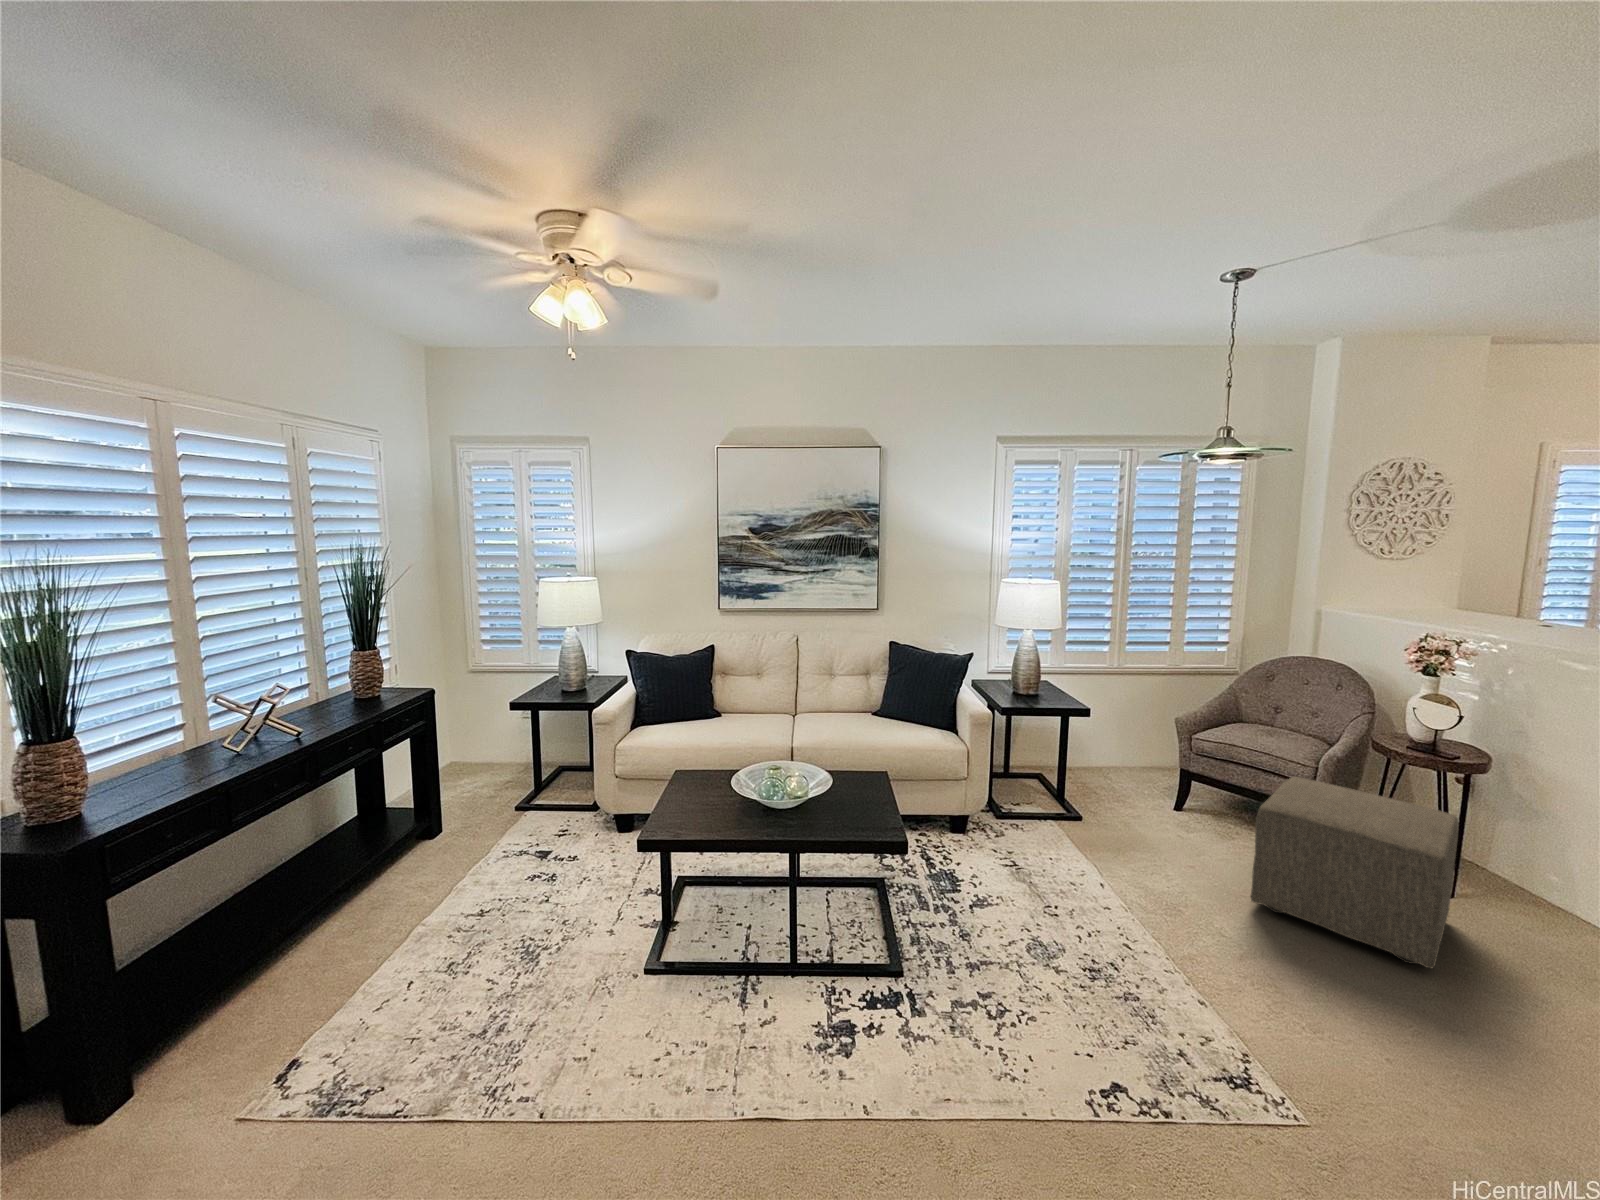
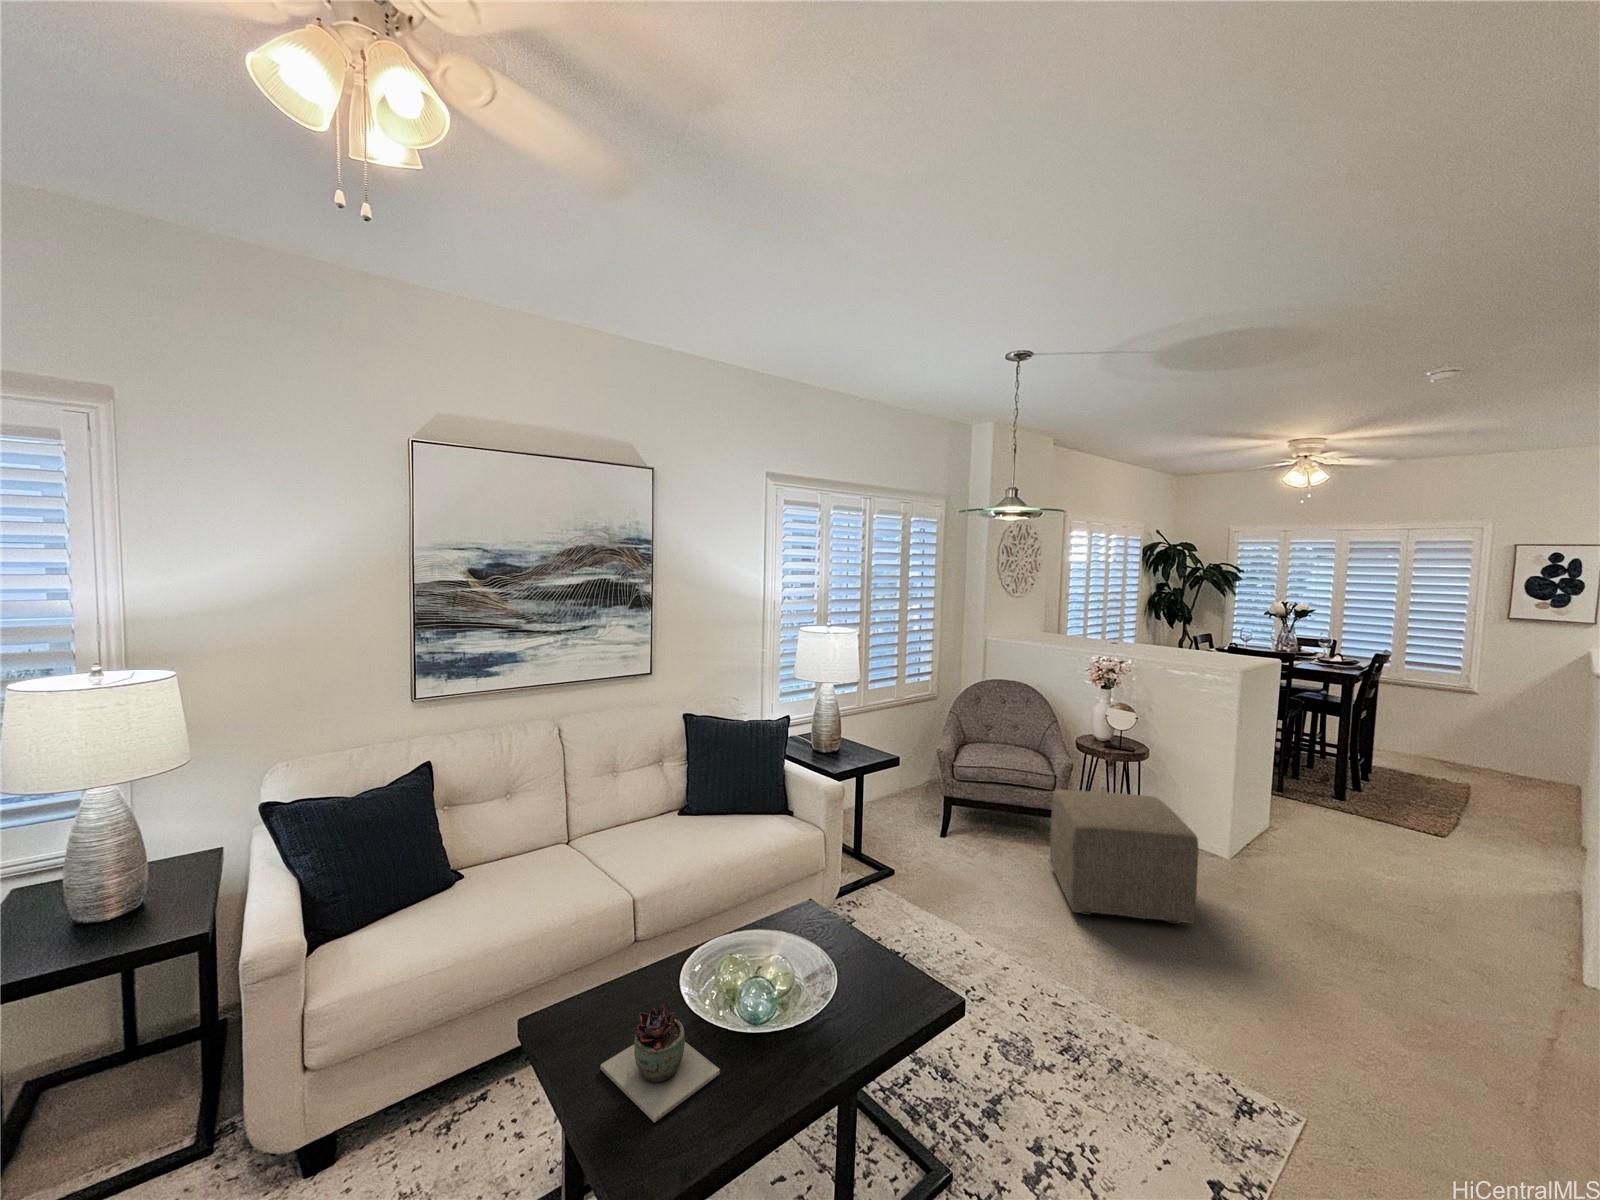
succulent plant: none [680,773,730,825] -> present [600,1004,720,1123]

